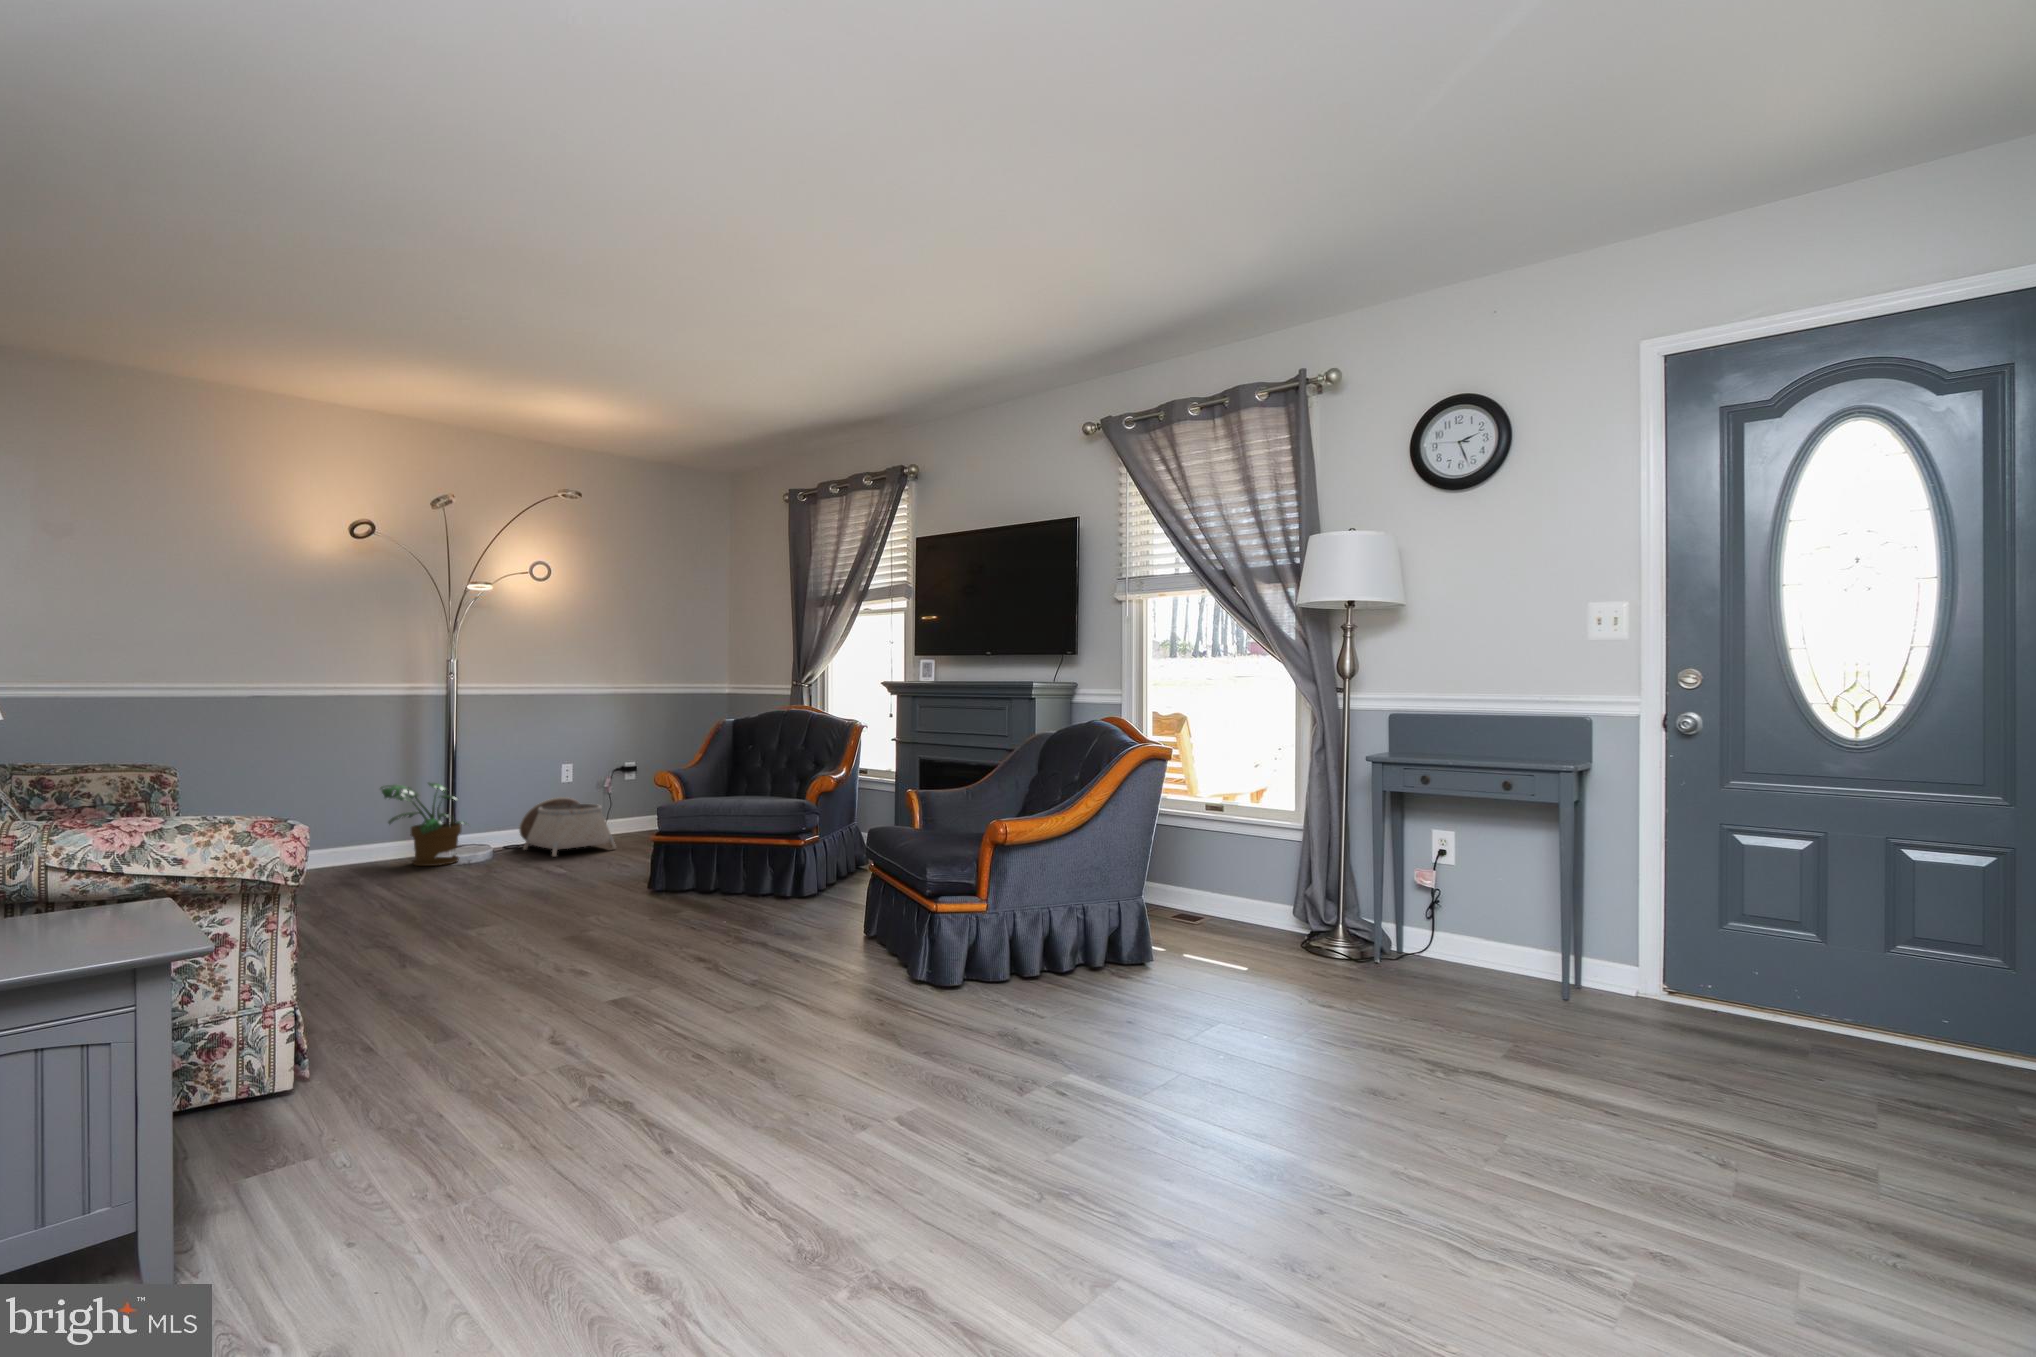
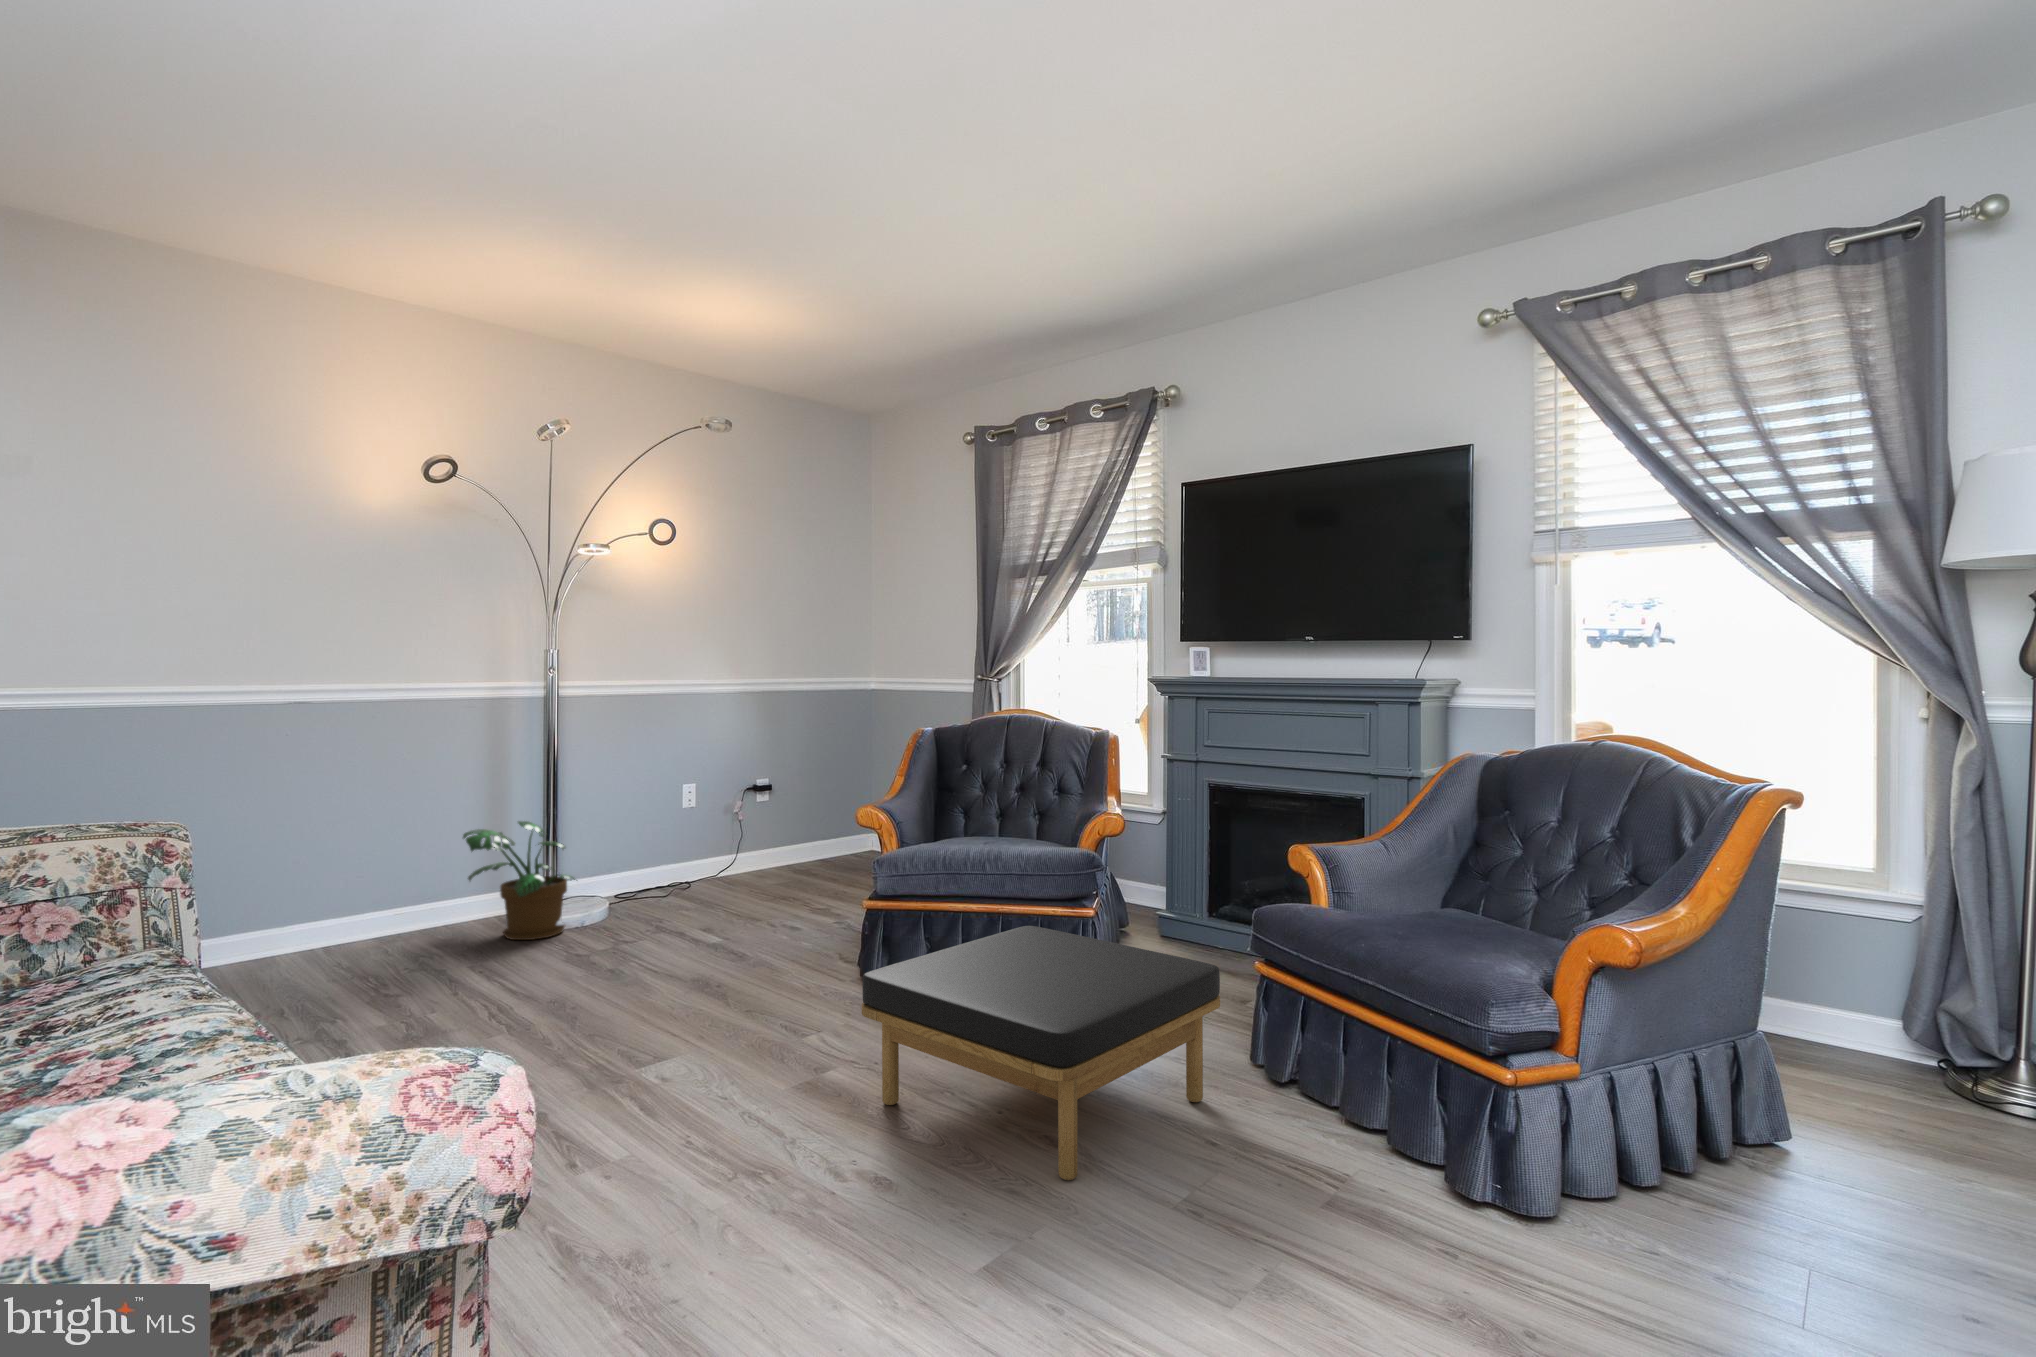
basket: present [519,797,616,857] -> none [634,836,765,920]
ottoman: none [600,841,829,969] -> present [862,926,1220,1180]

